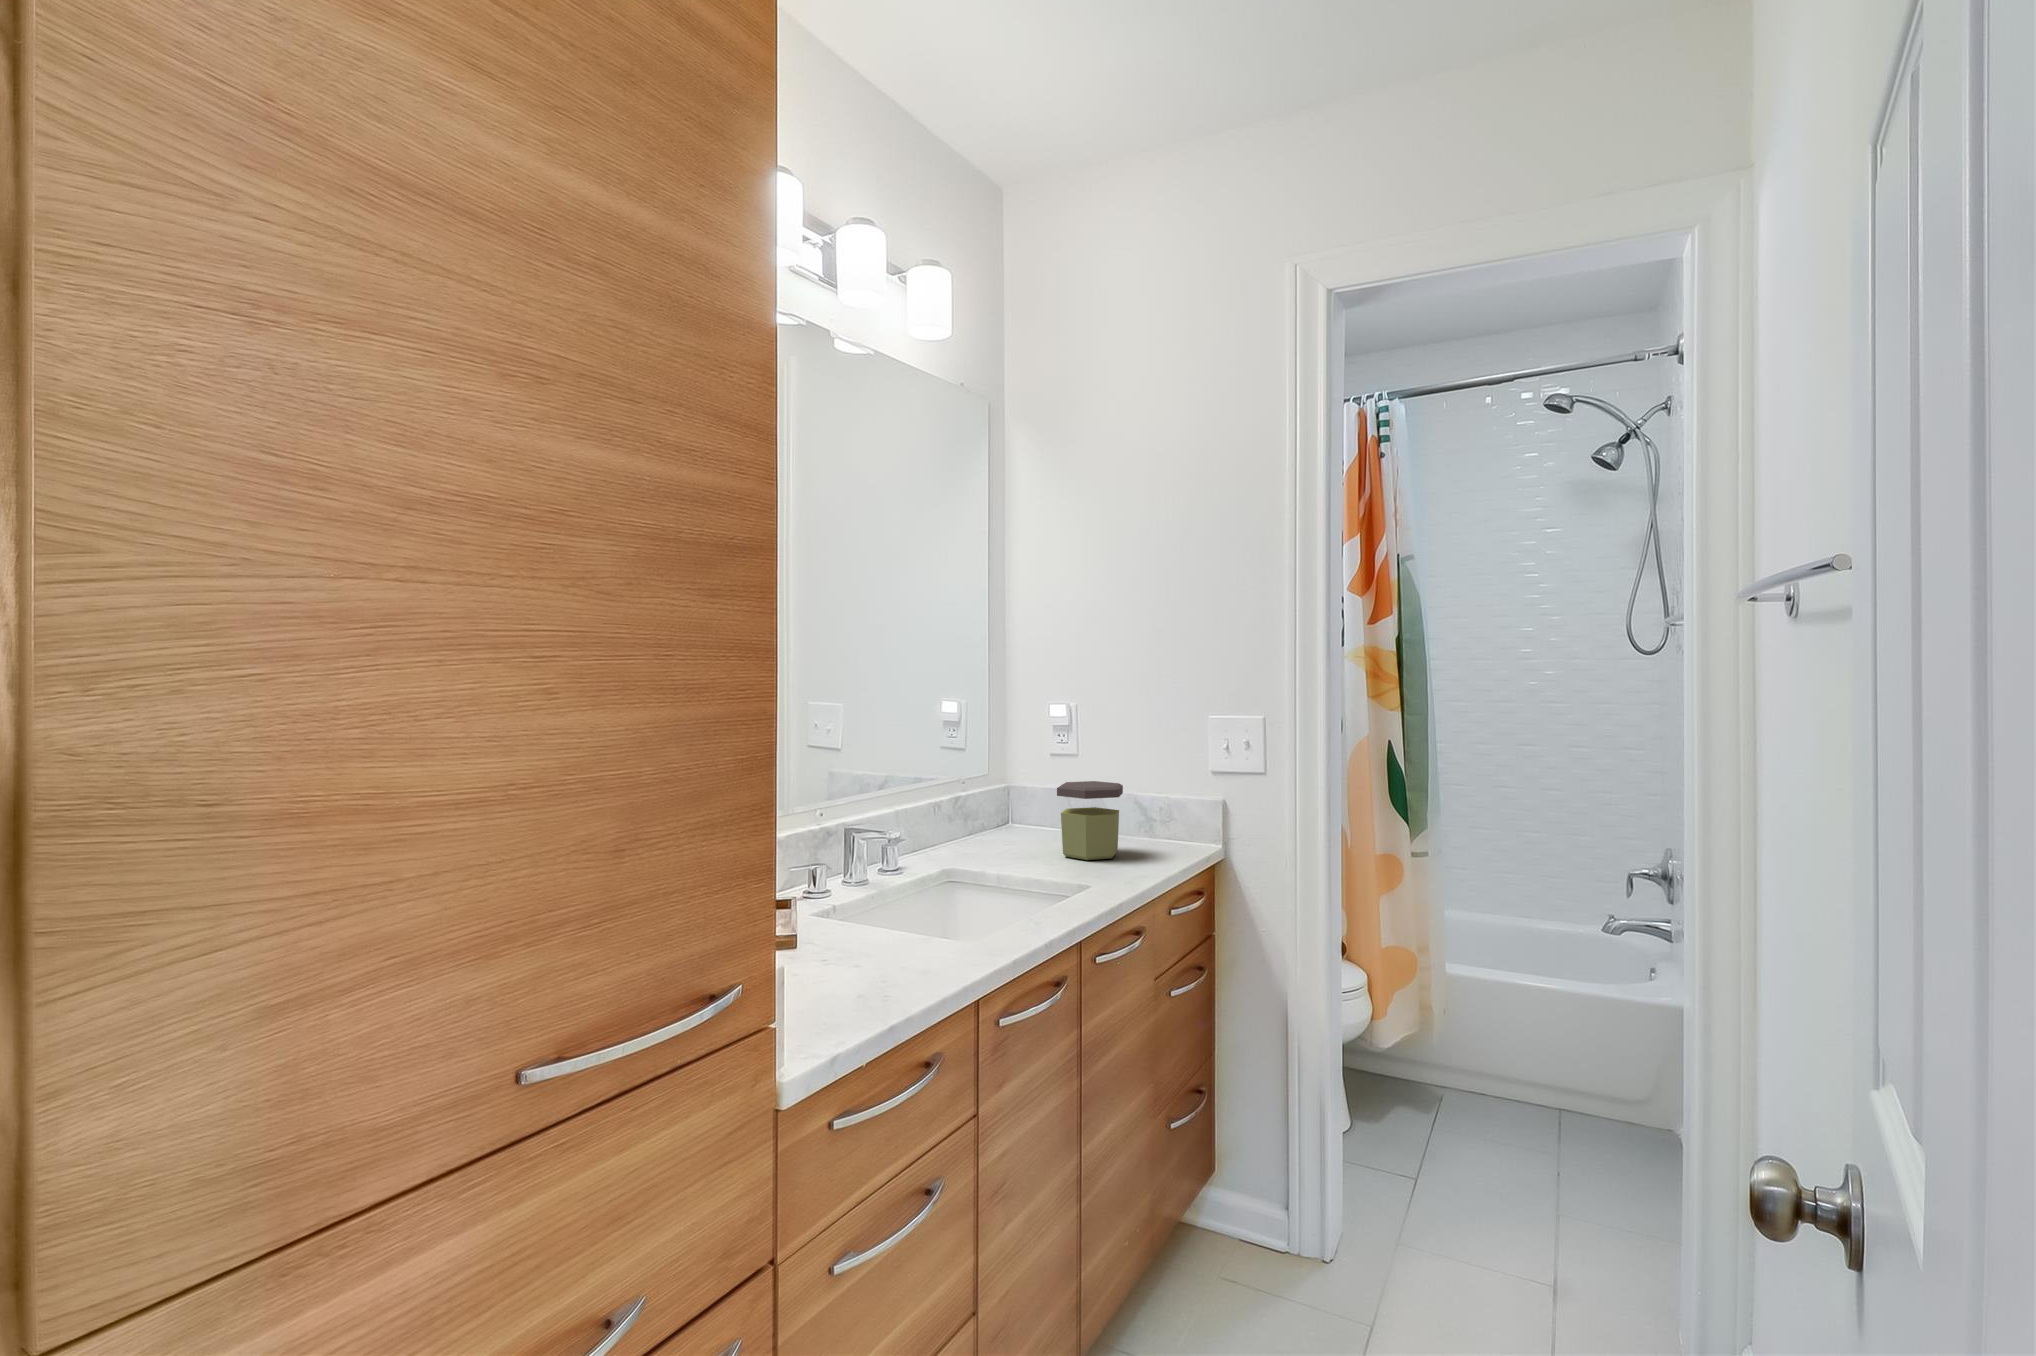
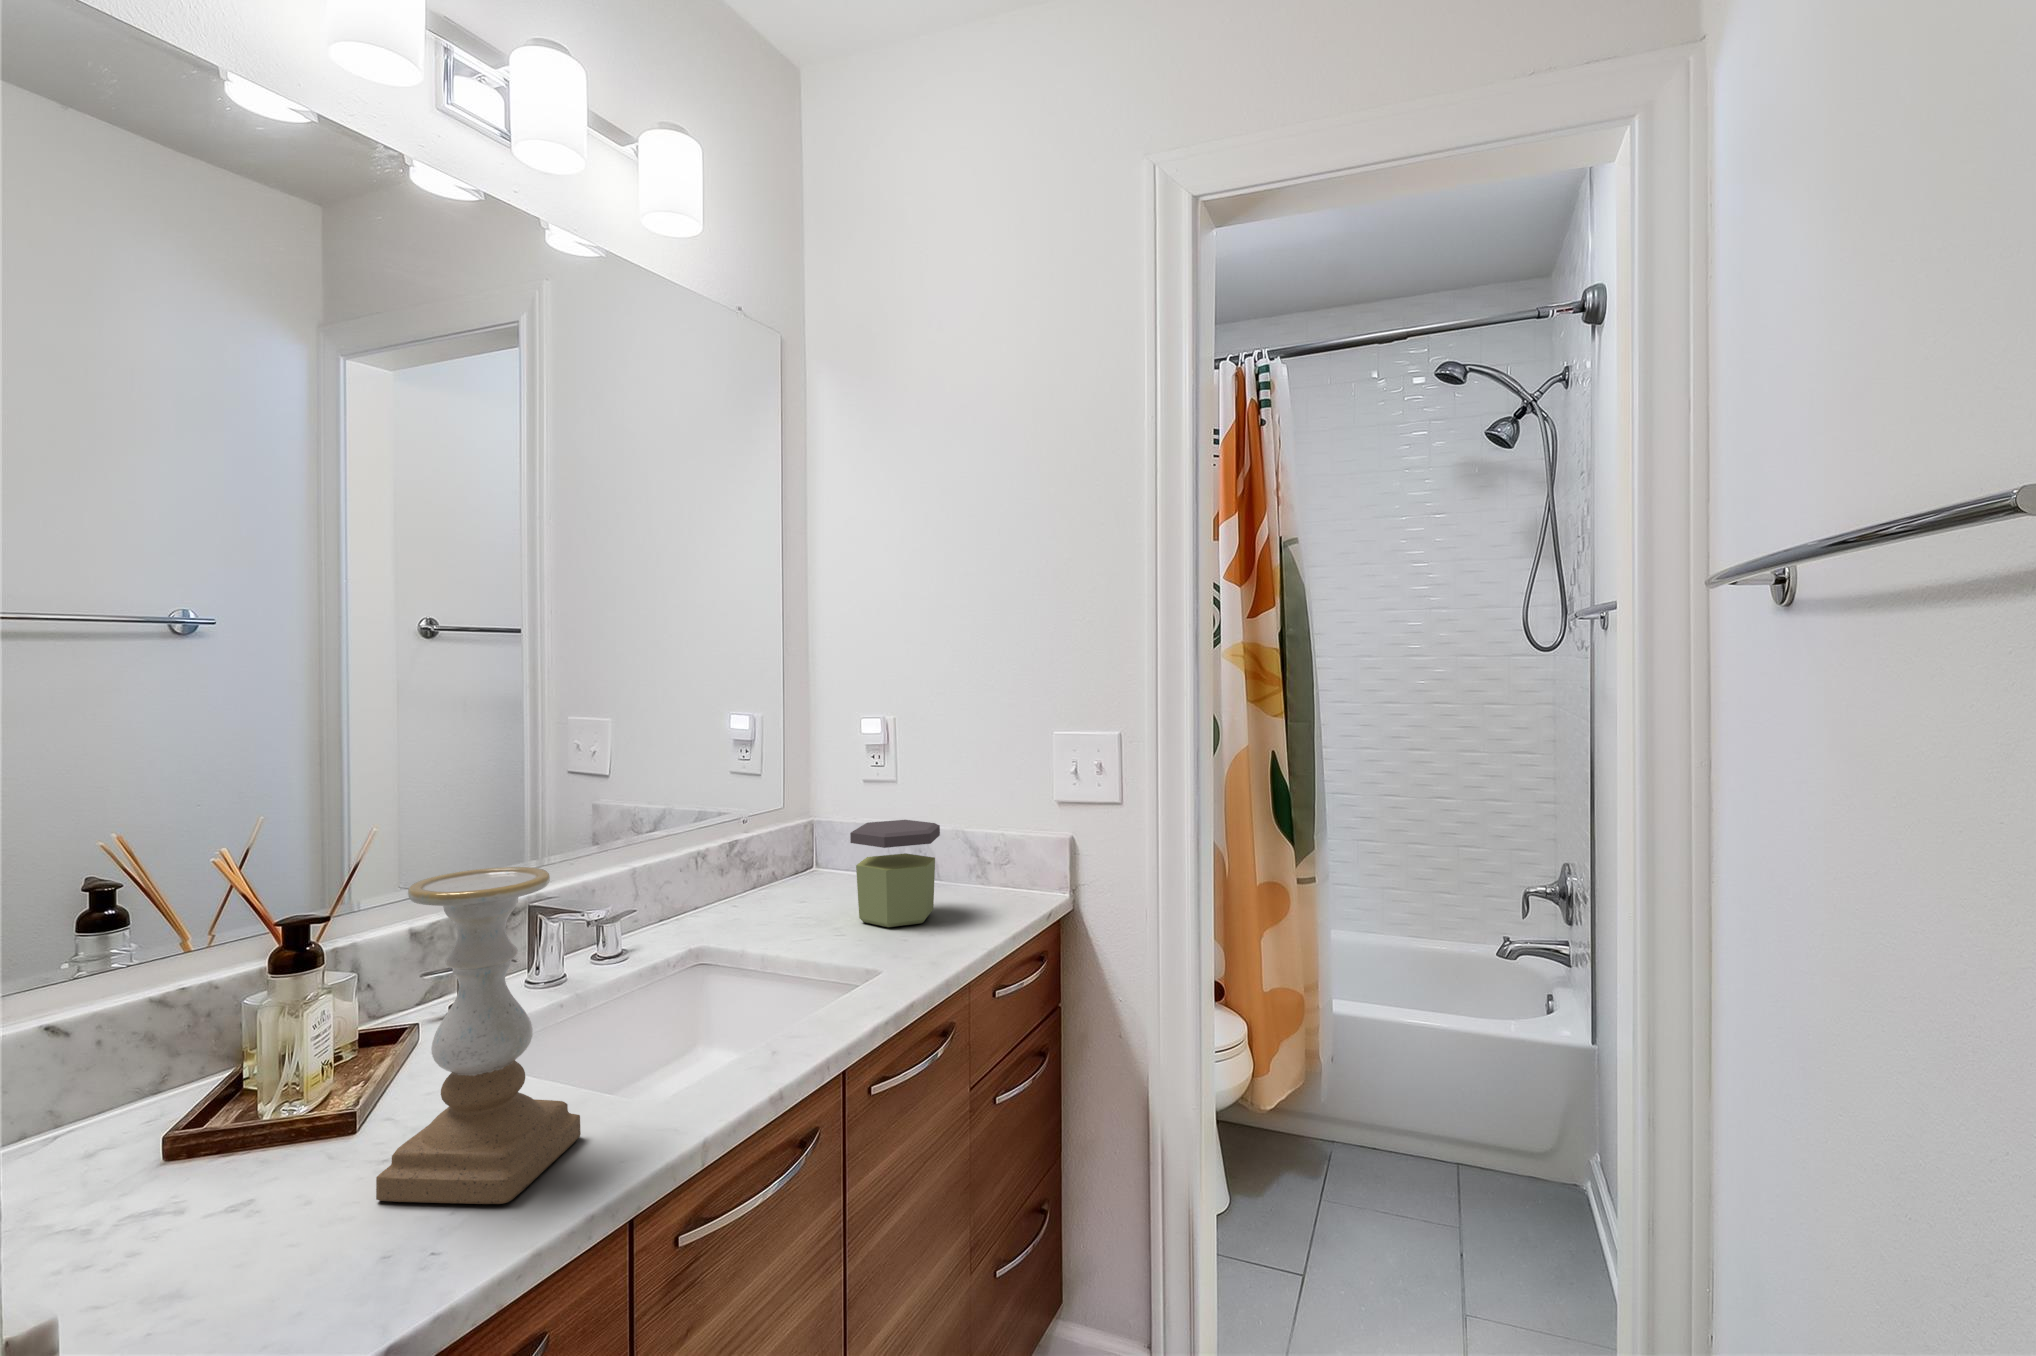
candle holder: none [839,780,939,974] -> present [376,867,581,1204]

